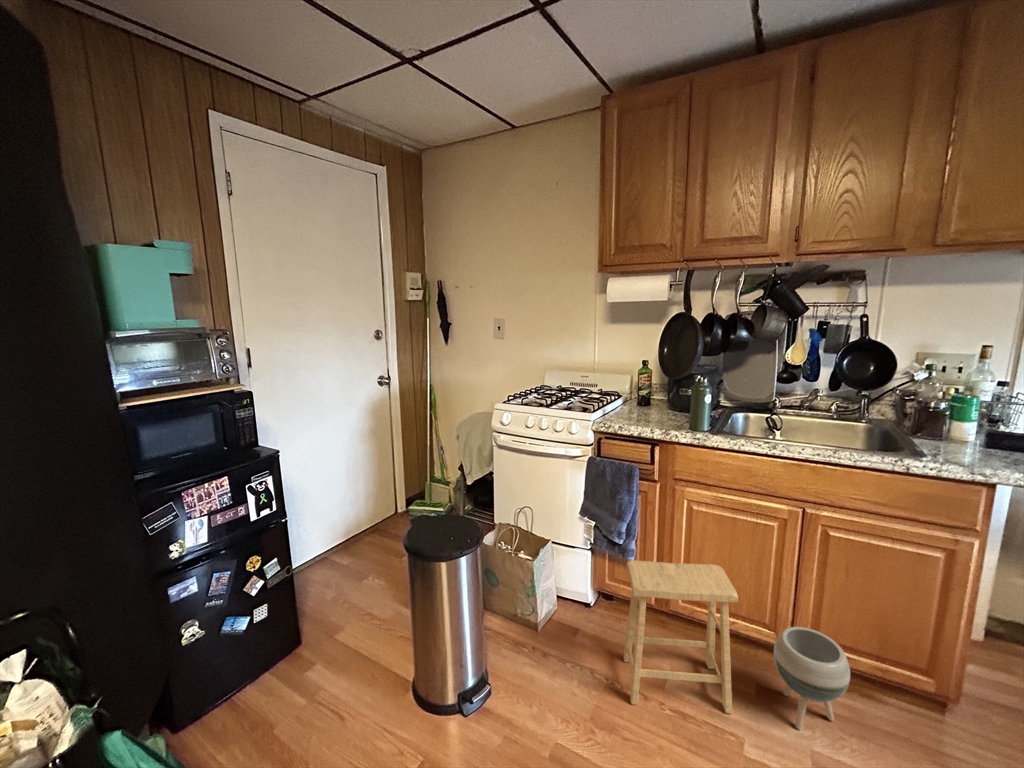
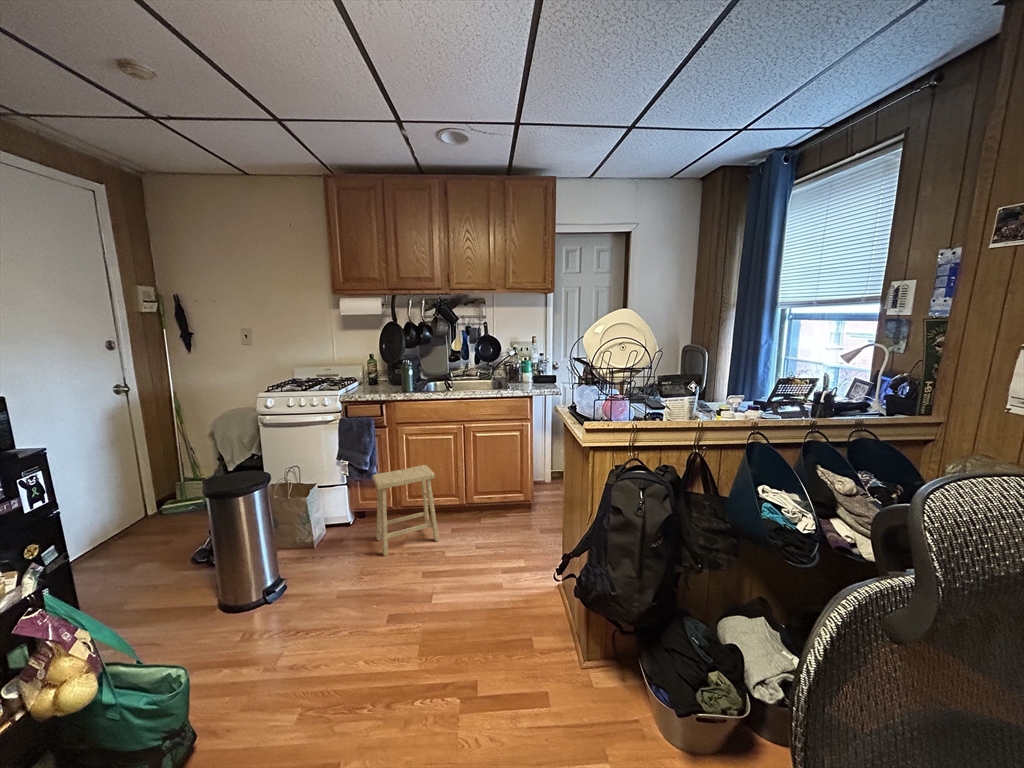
planter: present [774,627,850,730] -> none [456,485,489,535]

